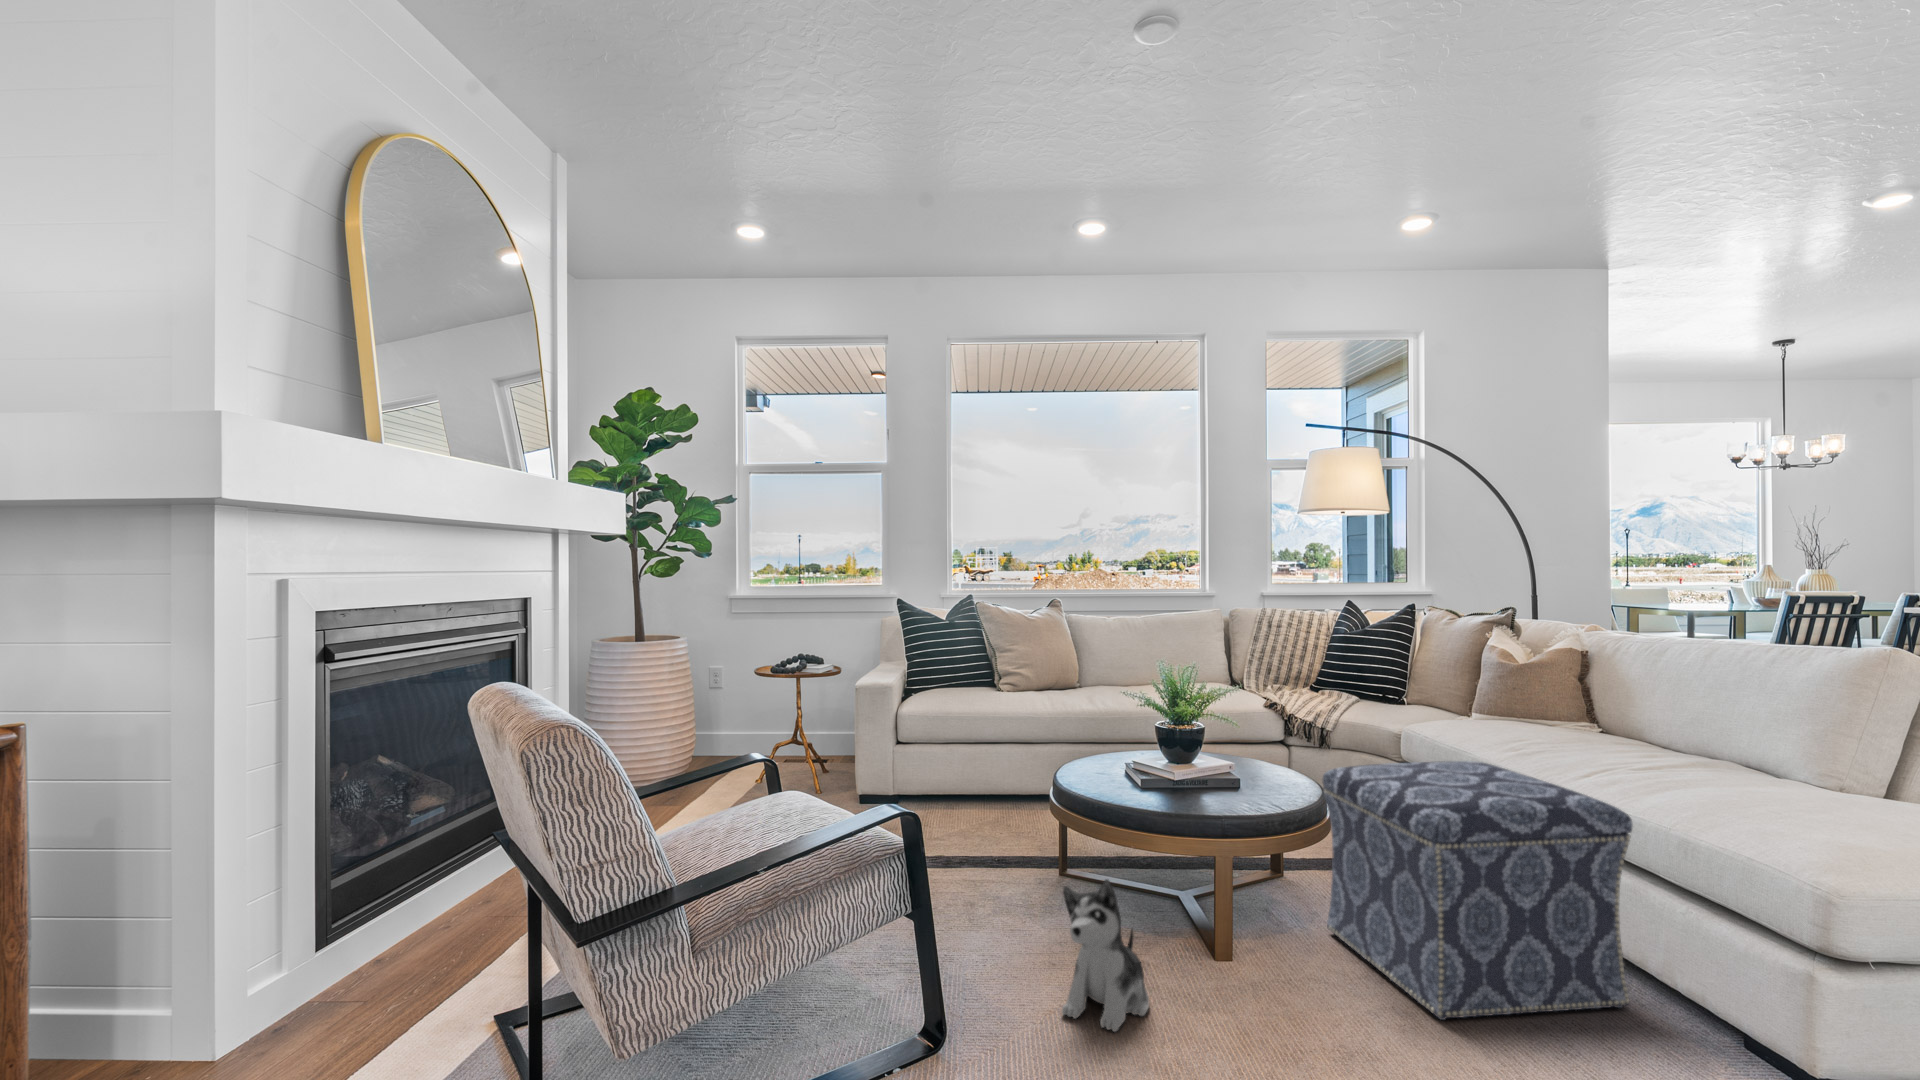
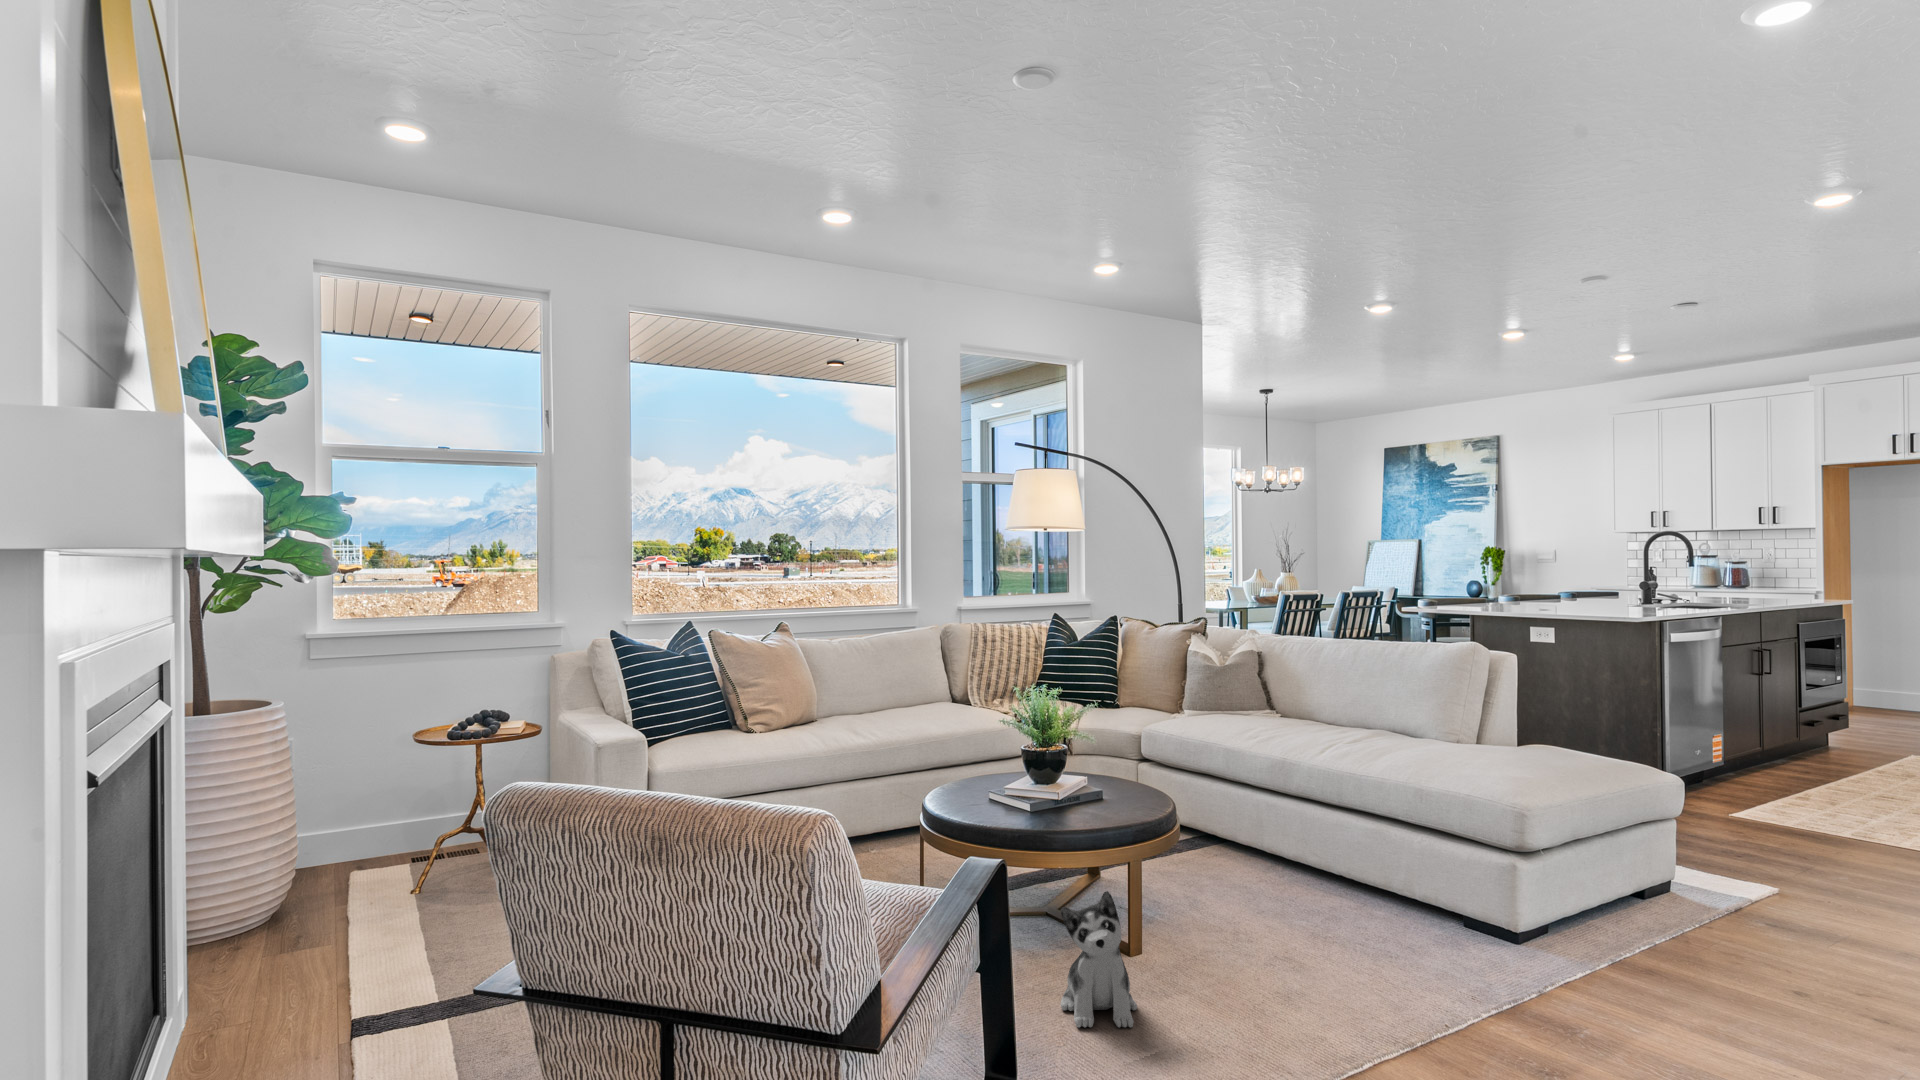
ottoman: present [1323,761,1633,1020] -> none [1179,749,1401,954]

